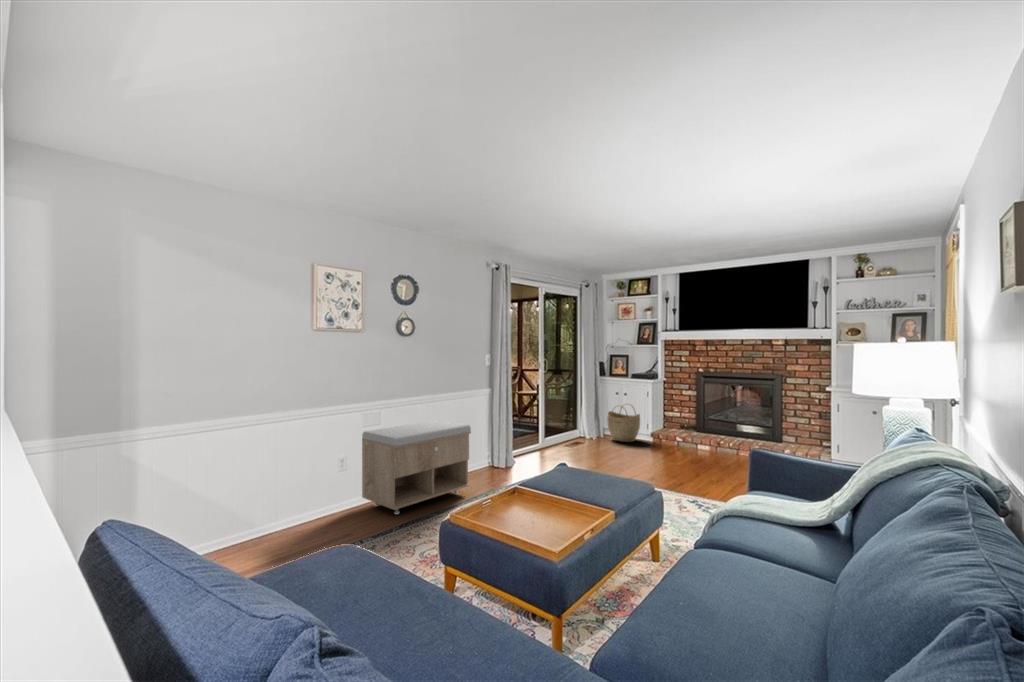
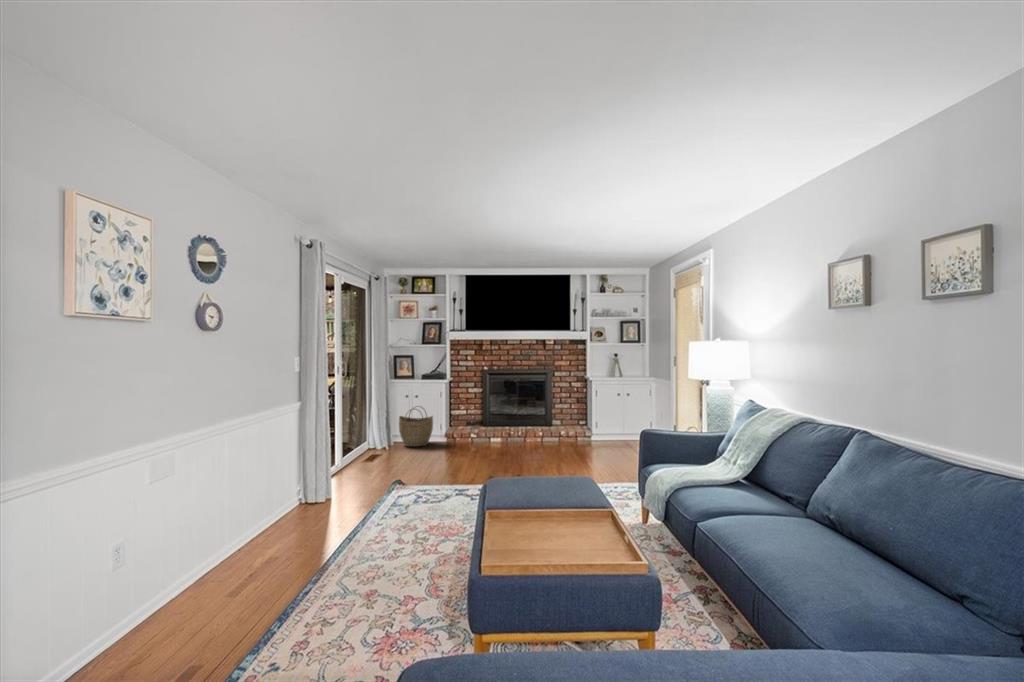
storage bench: present [362,420,471,514] -> none [155,449,319,602]

